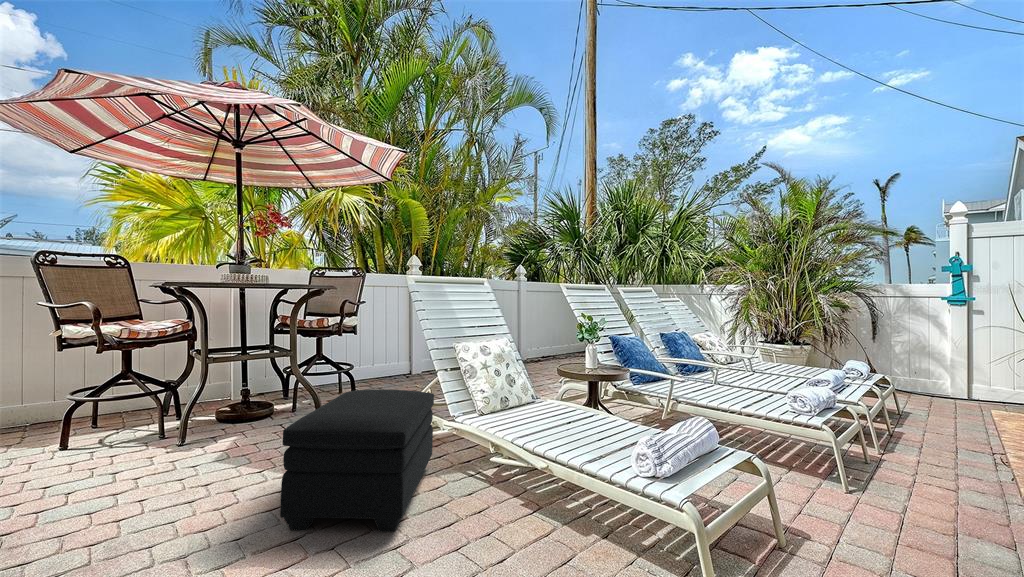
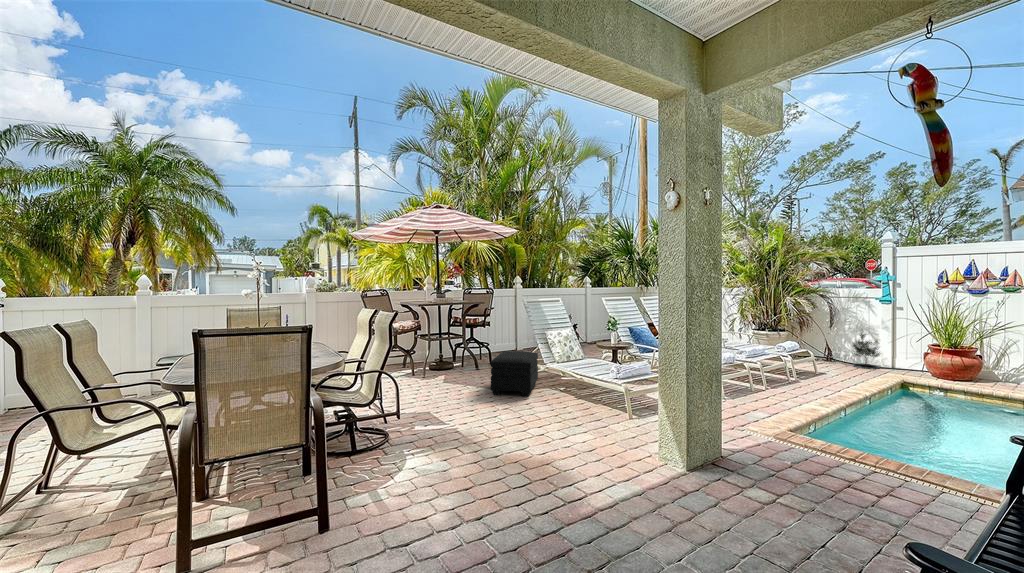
potted tree: none [908,341,959,403] -> present [853,332,880,369]

